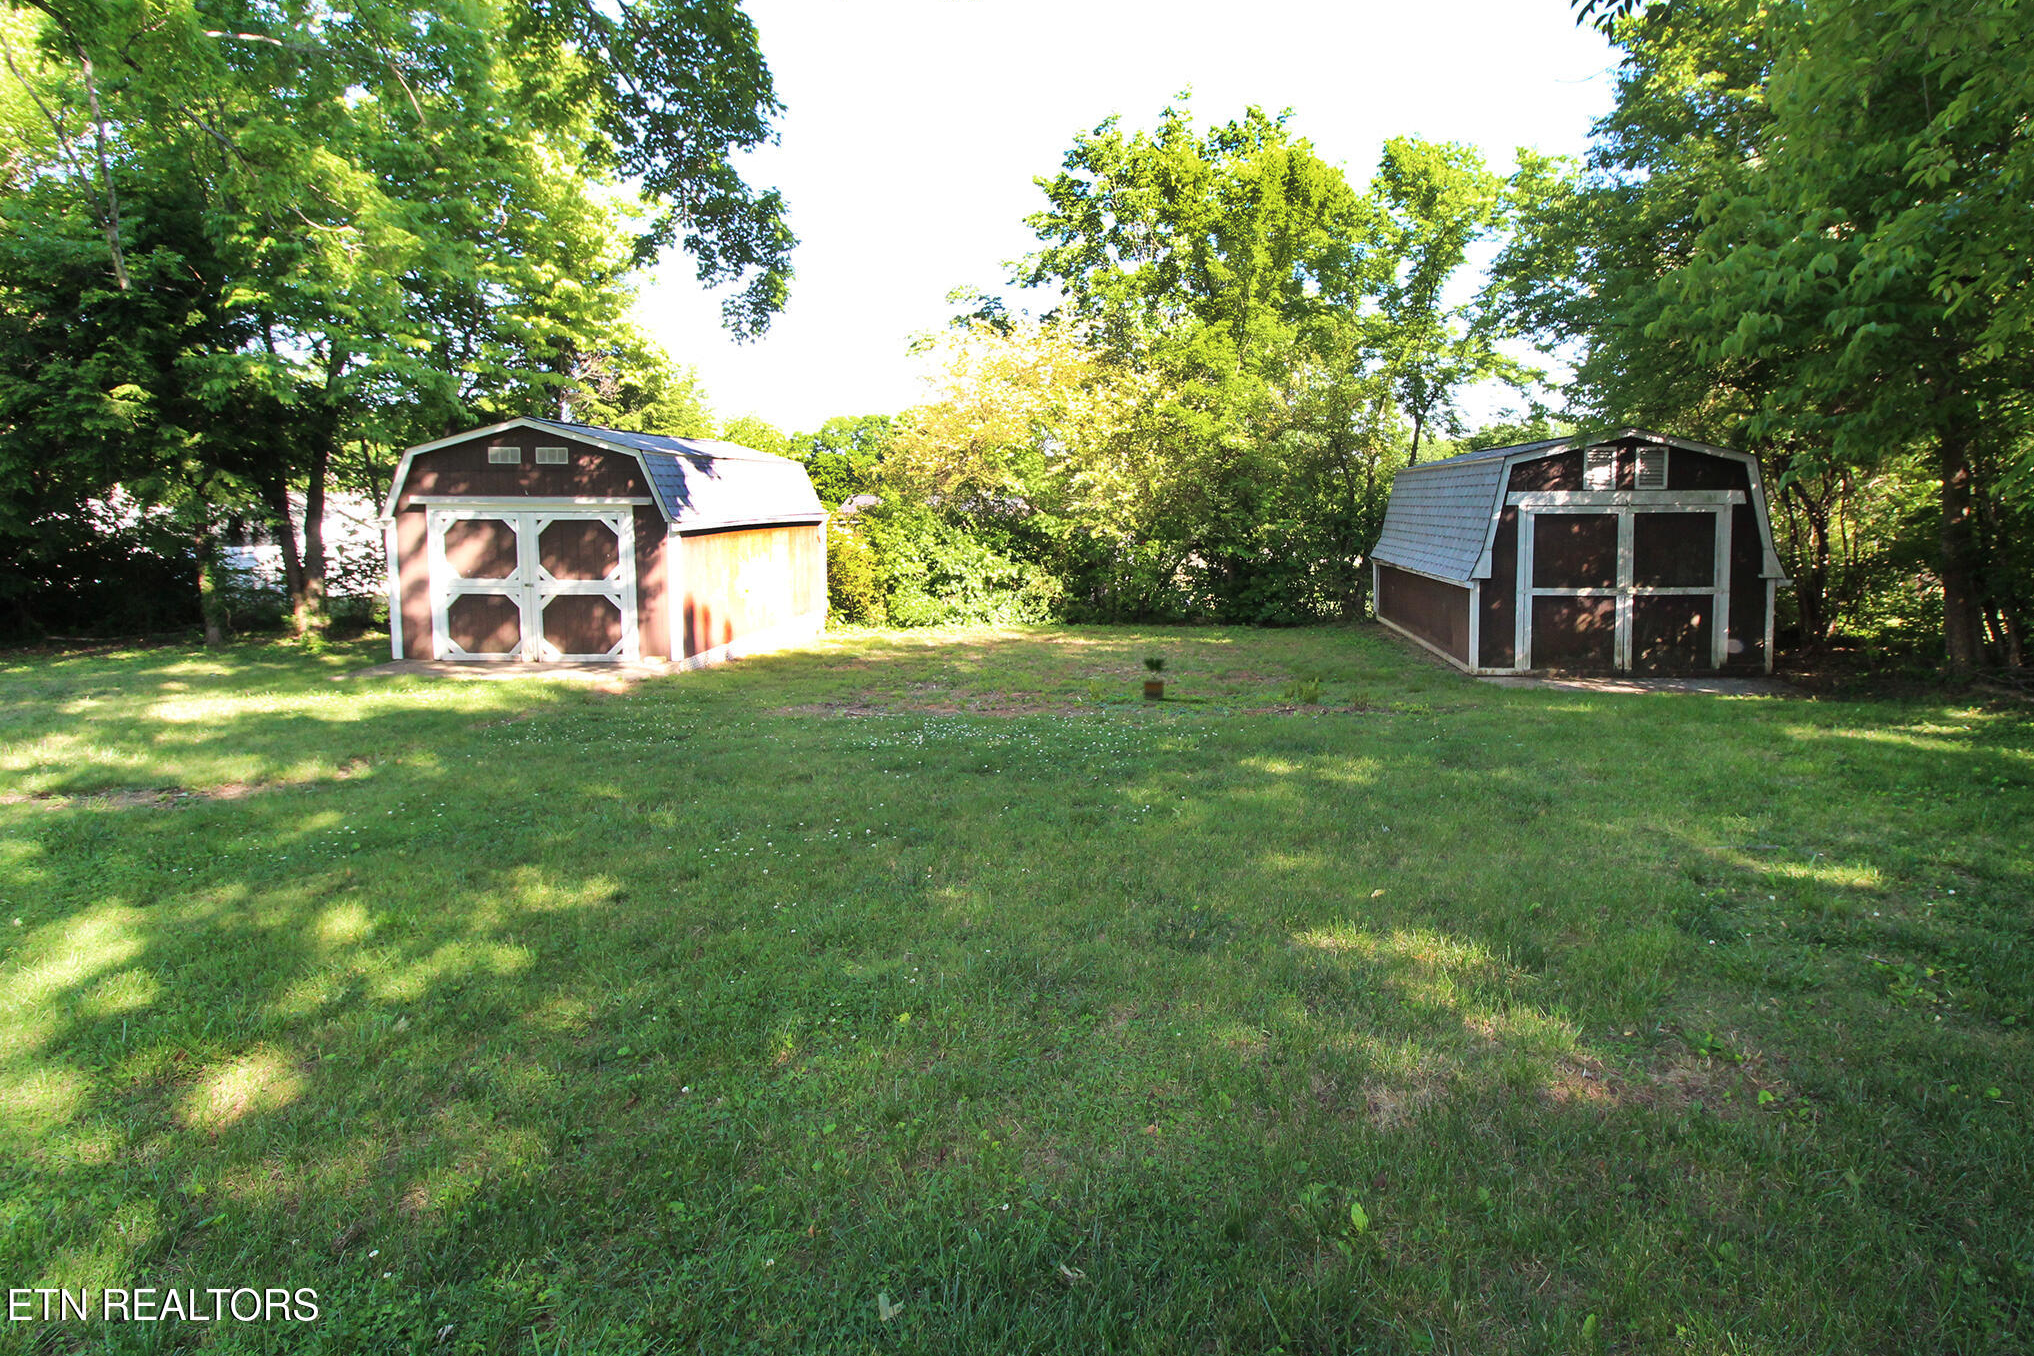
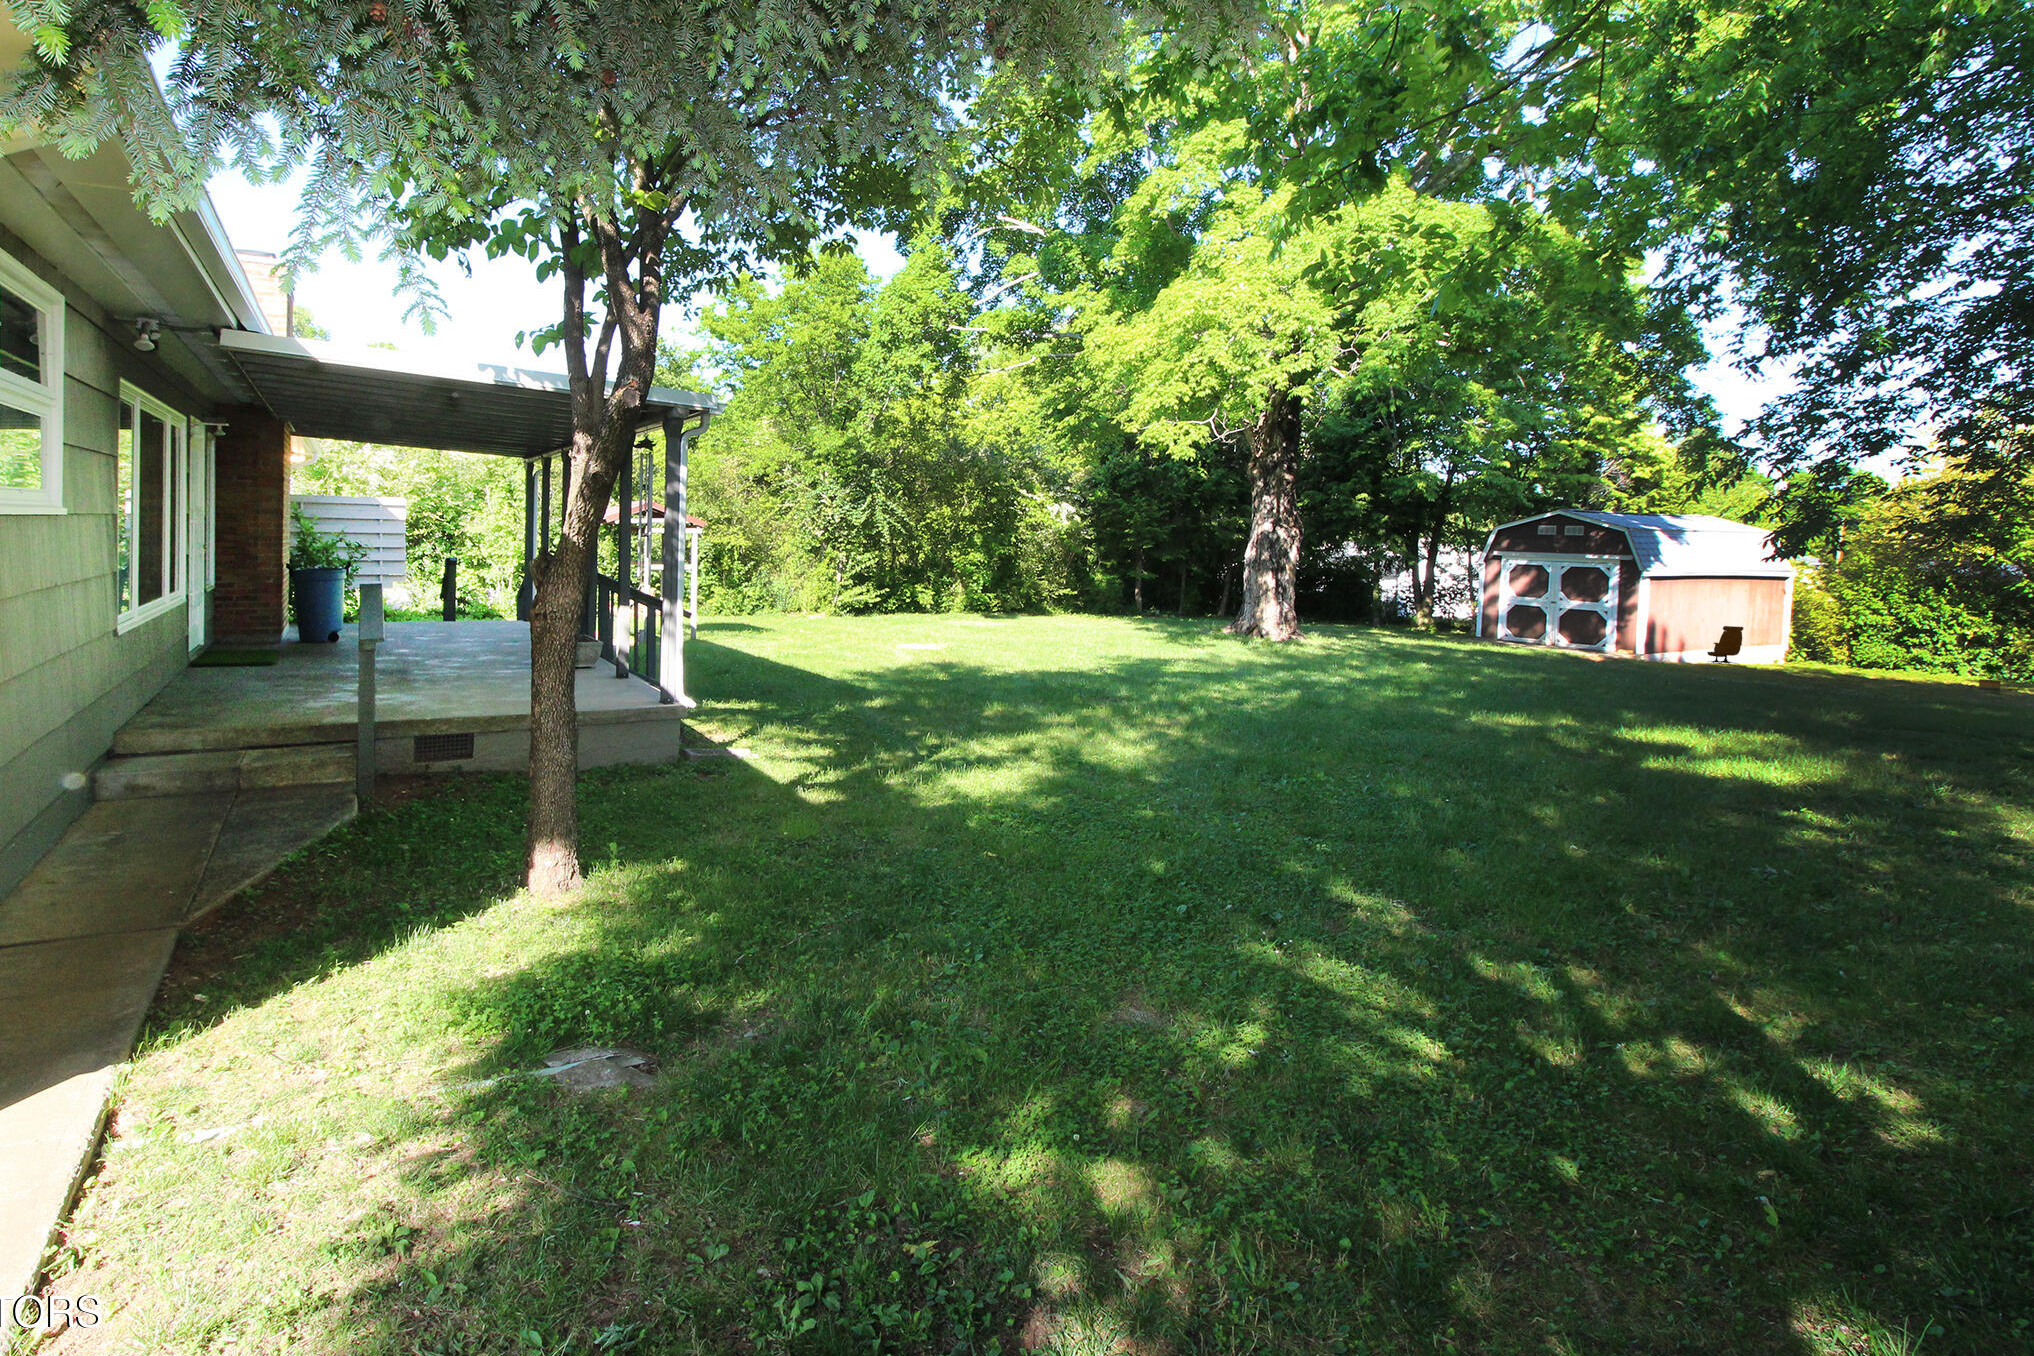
lounge chair: none [759,600,804,656] -> present [1707,626,1744,665]

